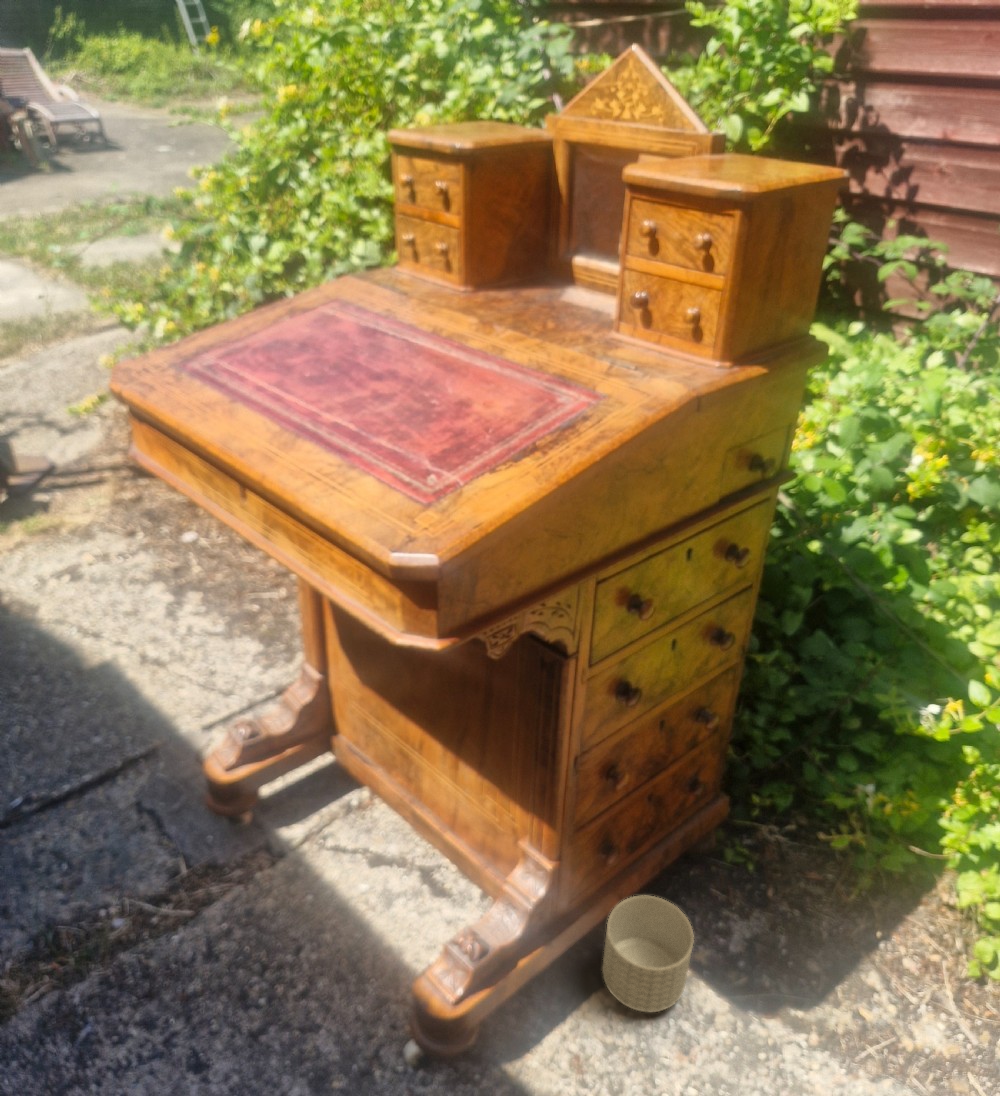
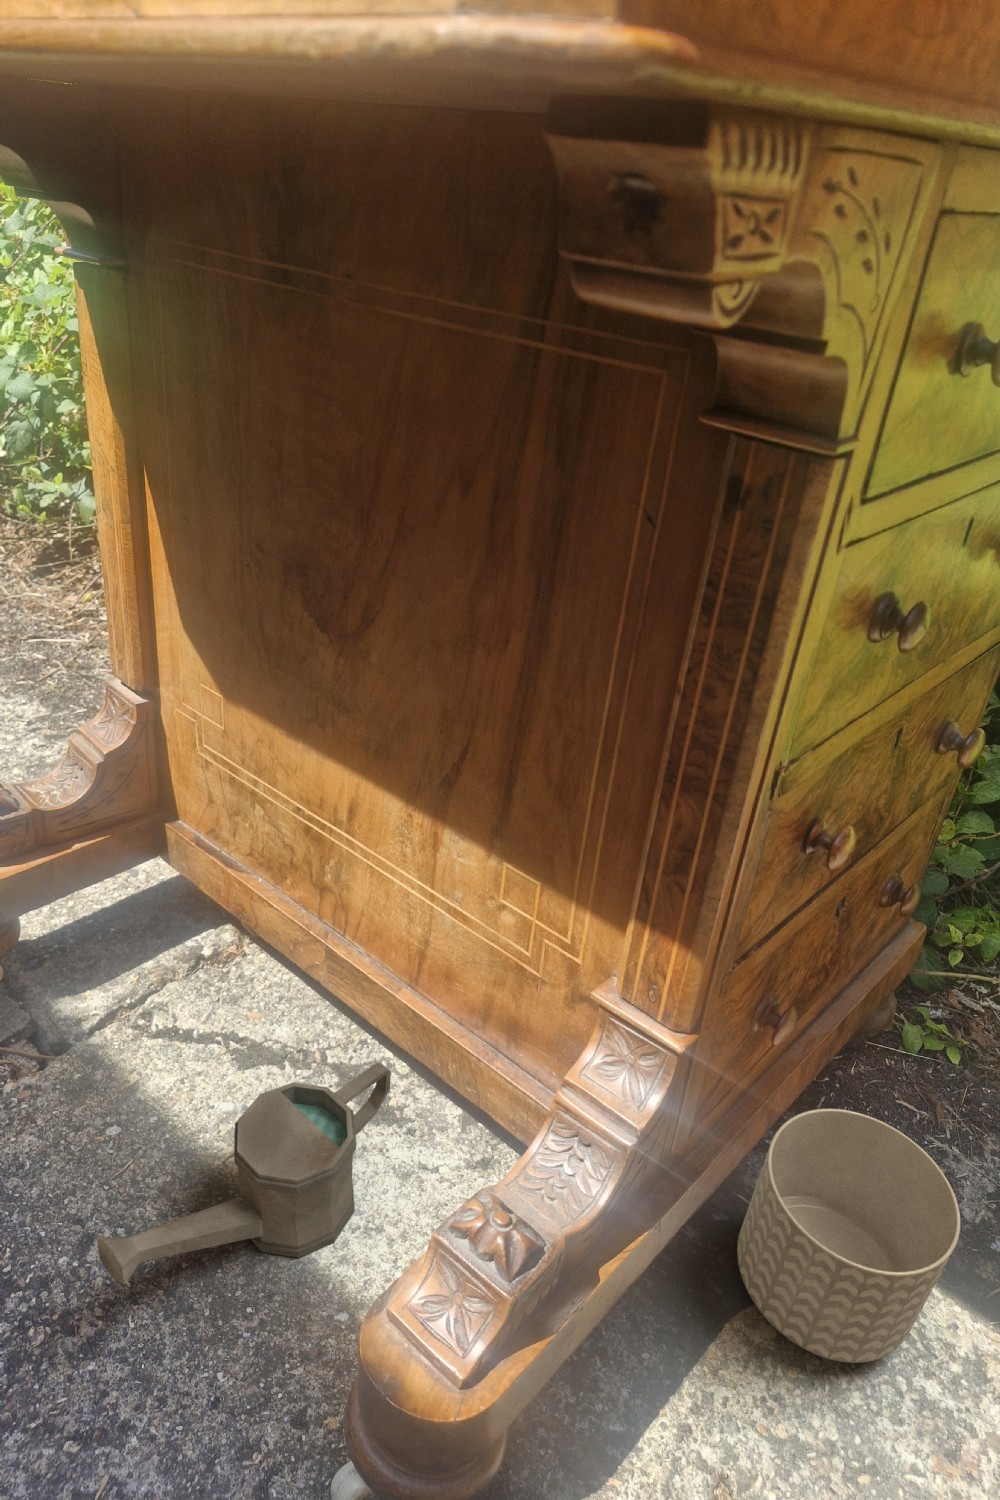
watering can: none [313,867,442,961] -> present [98,1063,391,1285]

